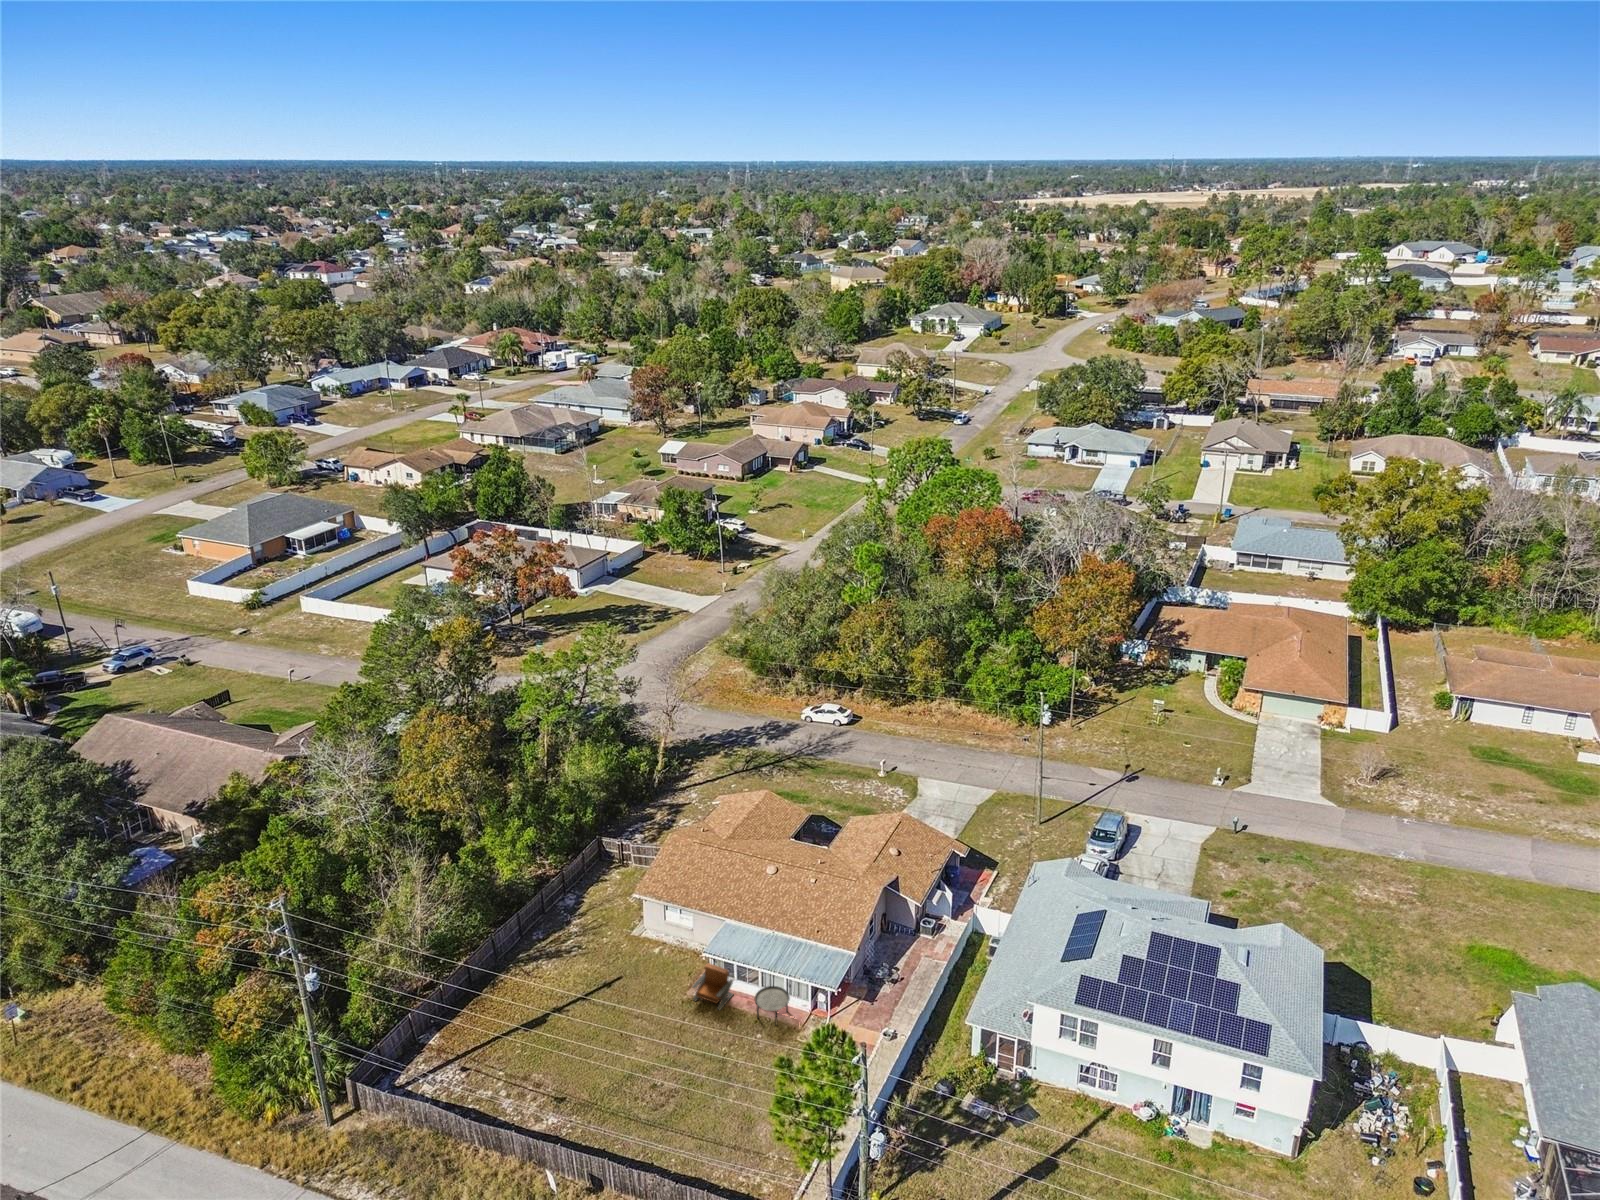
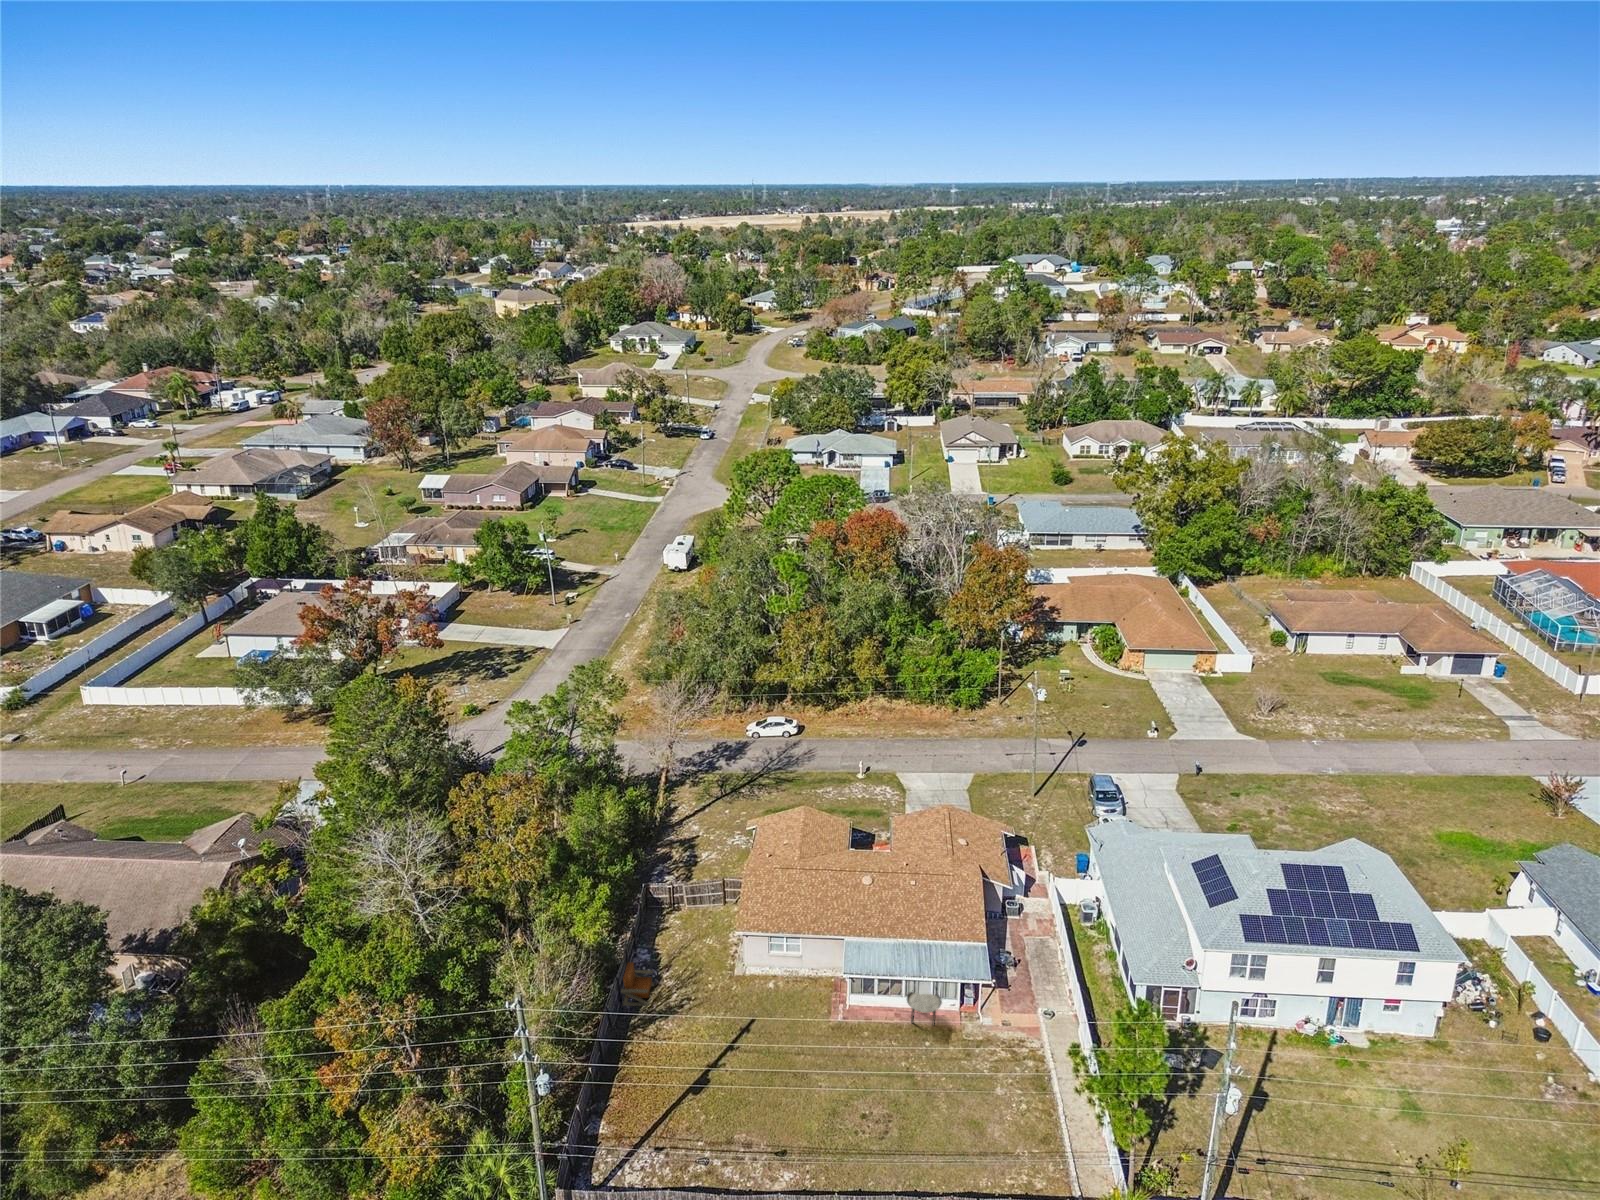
lounge chair: present [693,963,733,1010] -> present [621,963,653,1006]

